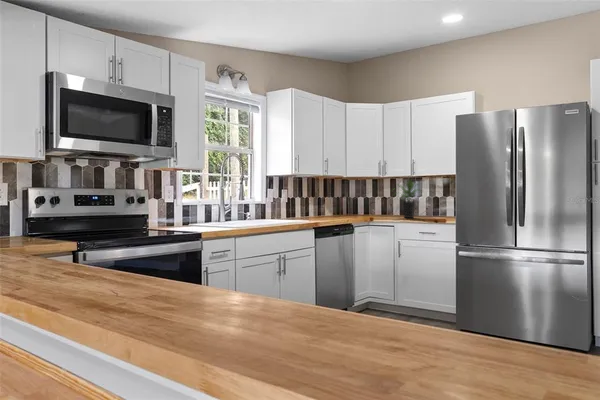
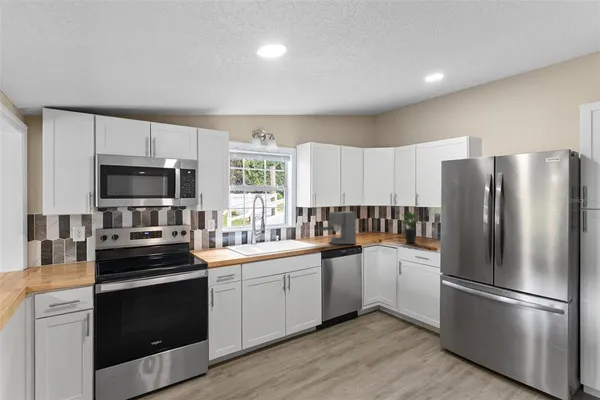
coffee maker: none [307,180,351,220] -> present [320,211,356,244]

